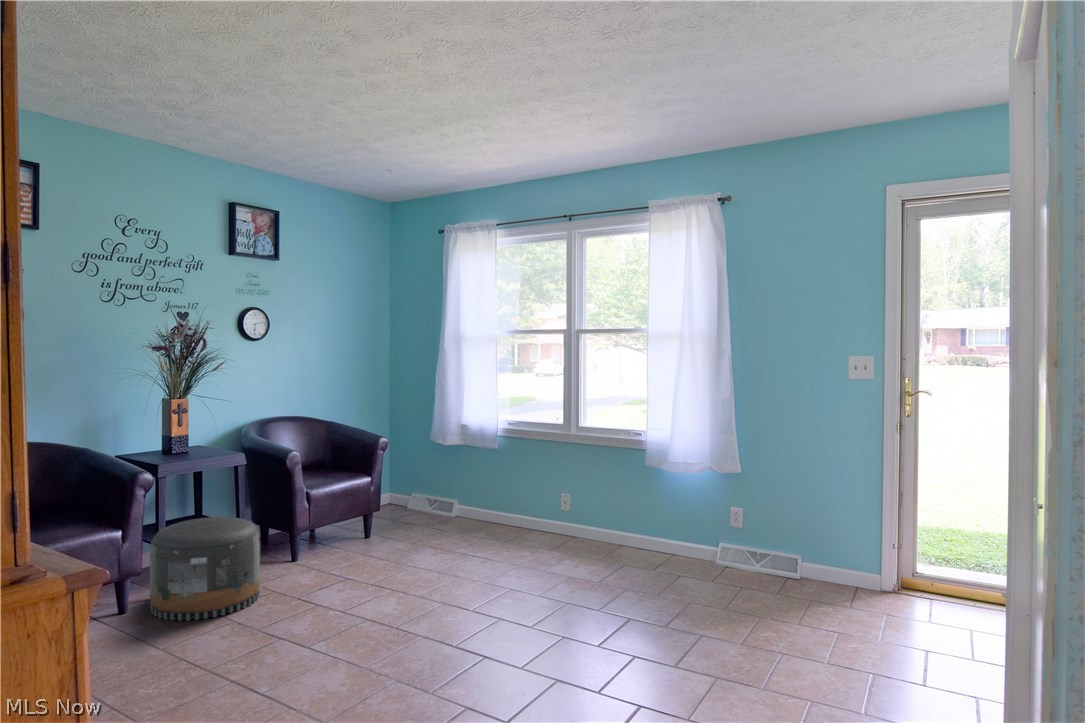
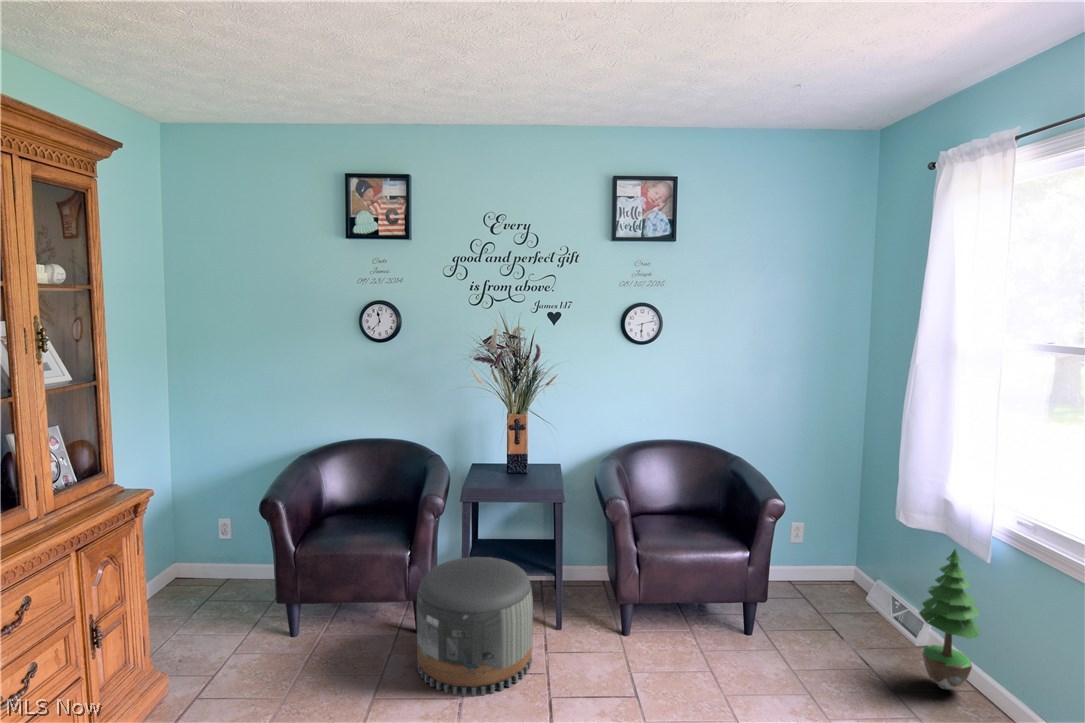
potted tree: none [461,444,490,525] -> present [919,549,980,690]

